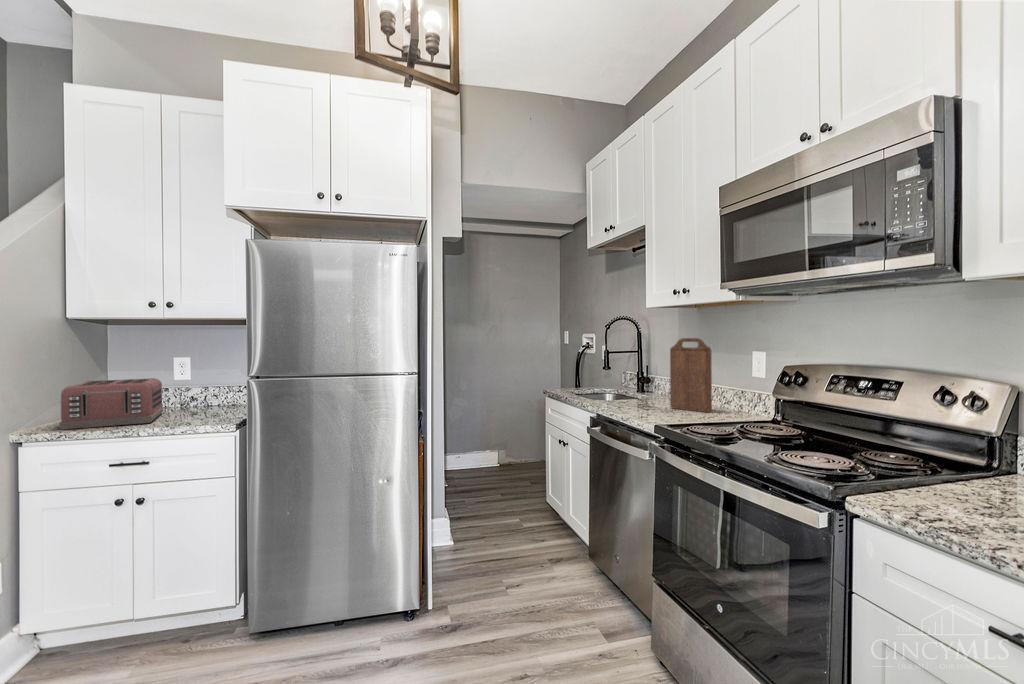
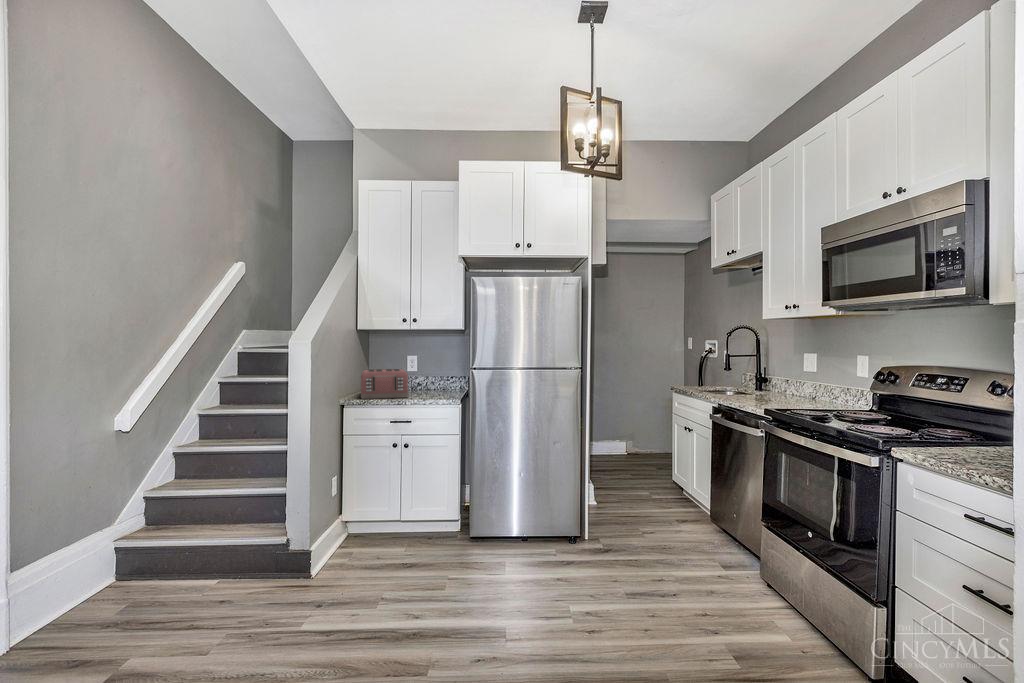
cutting board: present [670,338,712,412] -> none [784,345,820,405]

